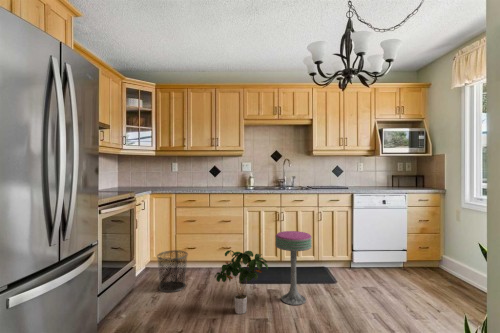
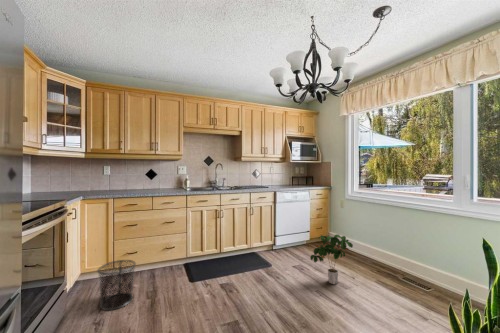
bar stool: present [276,231,312,305] -> none [230,227,262,295]
potted plant: present [215,250,268,314] -> present [310,235,353,284]

